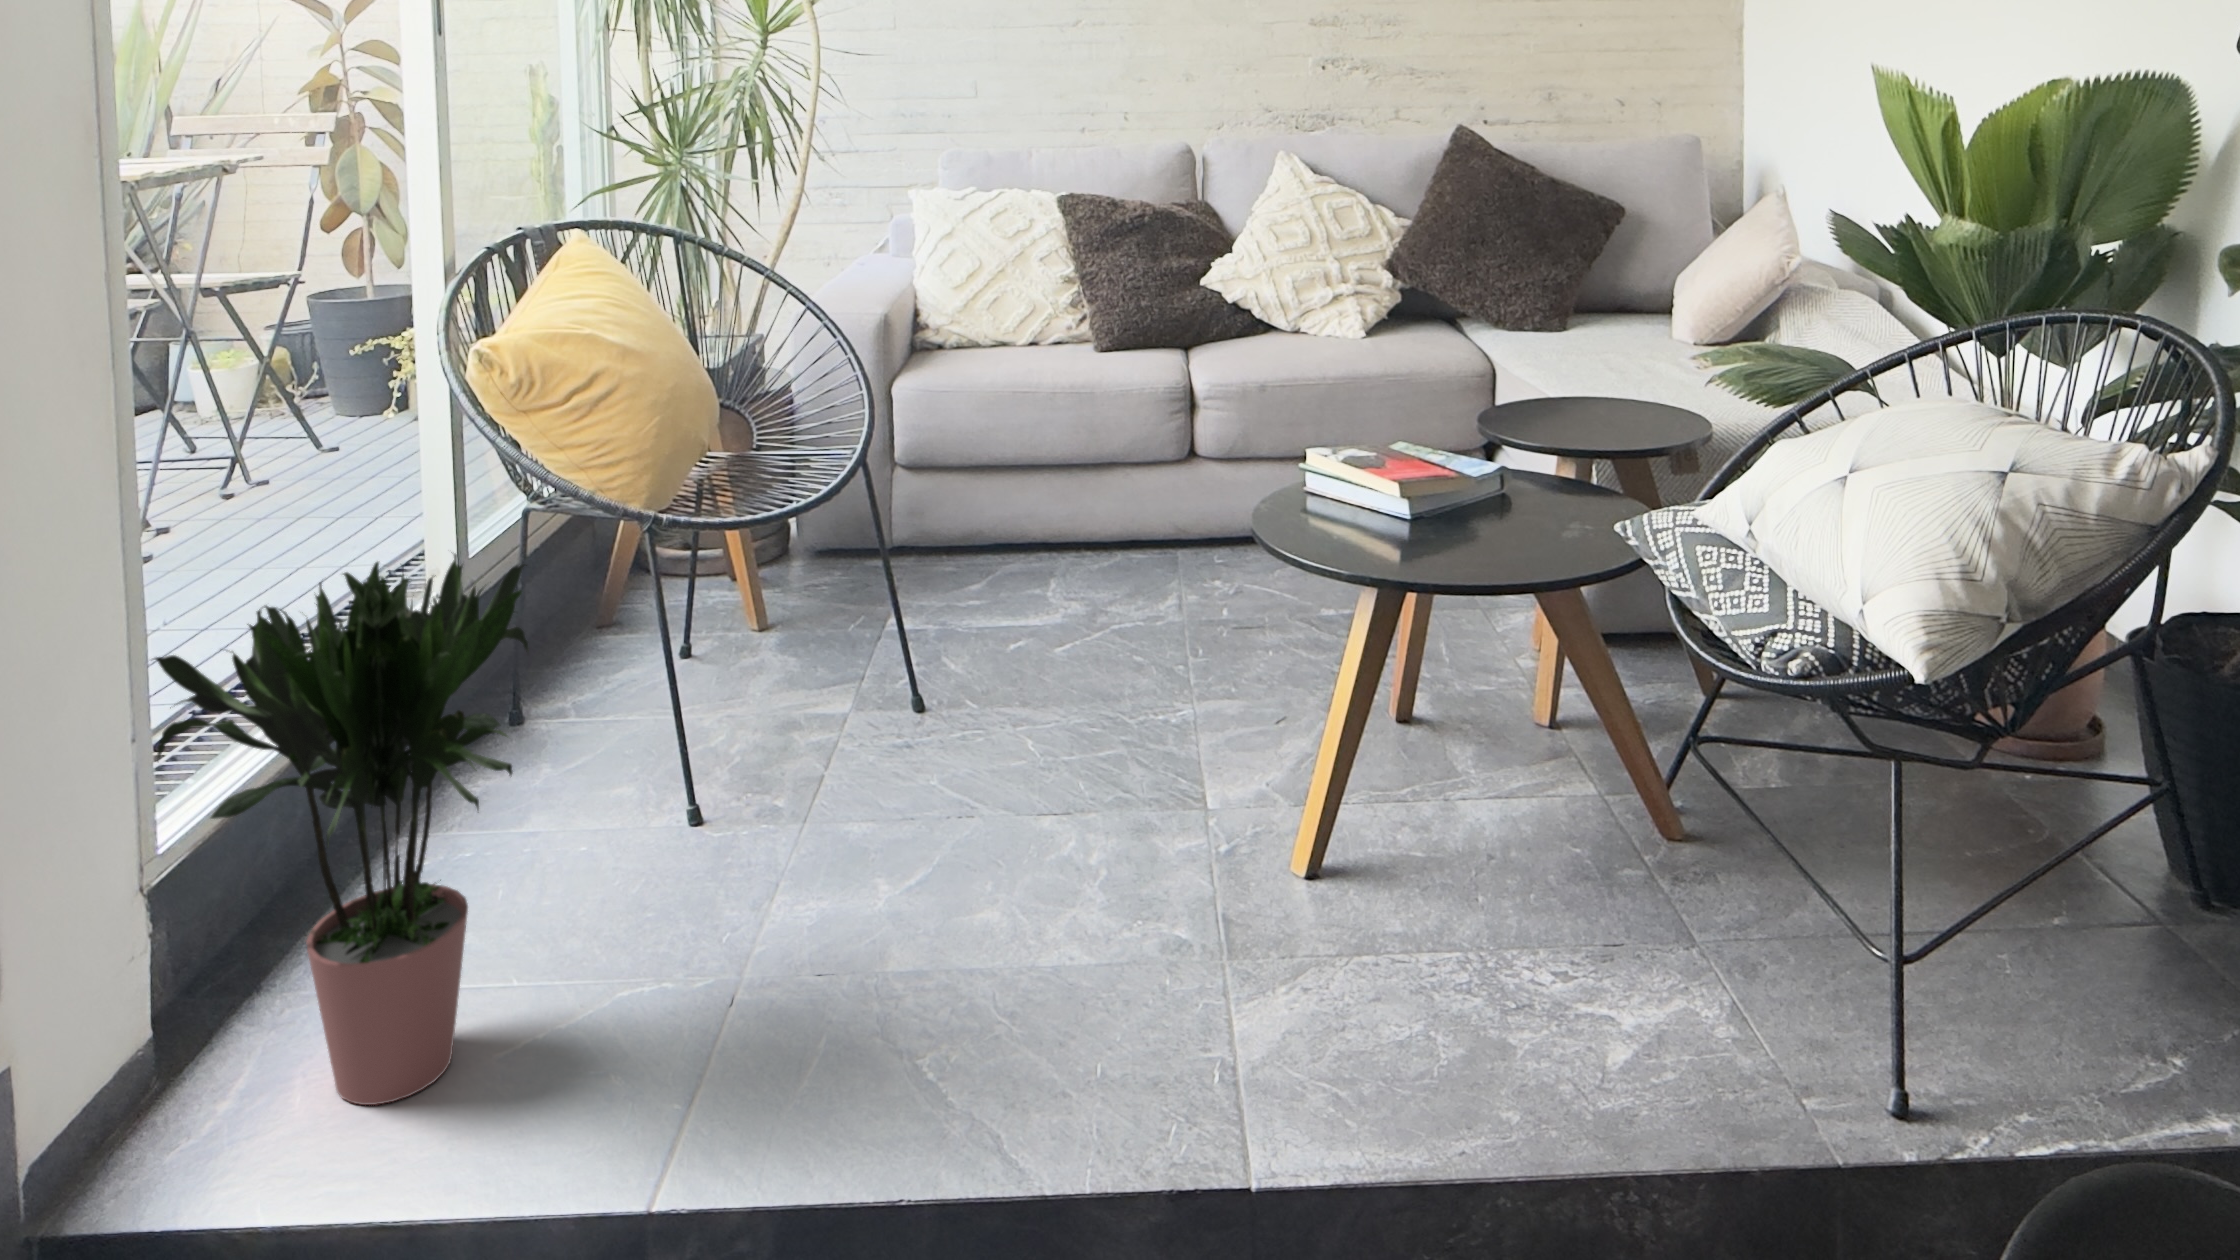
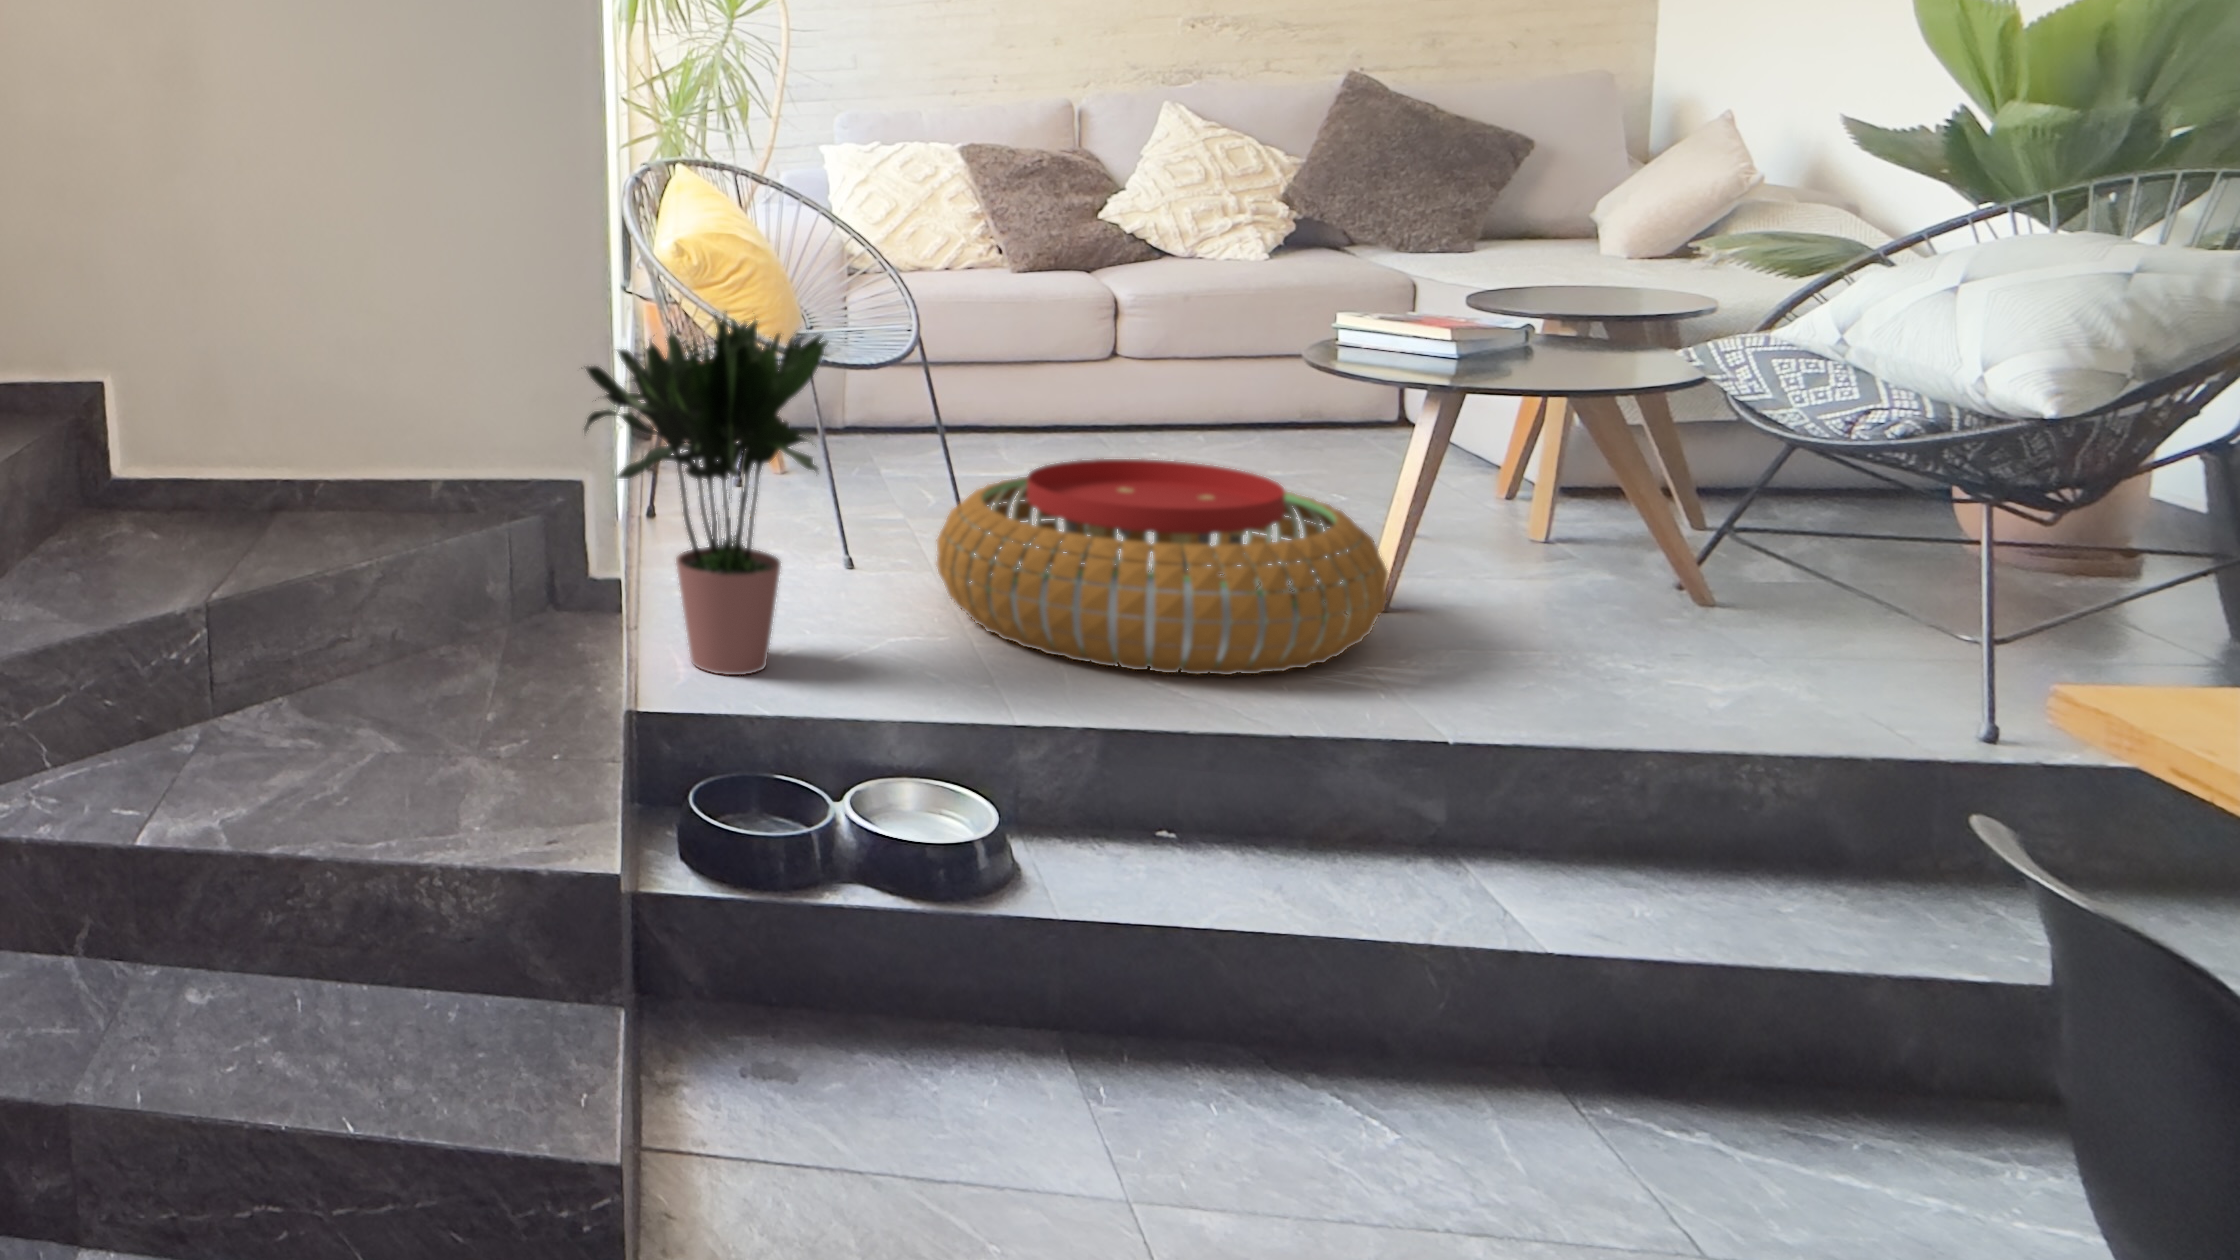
pouf: none [762,681,1284,1037] -> present [936,459,1388,675]

